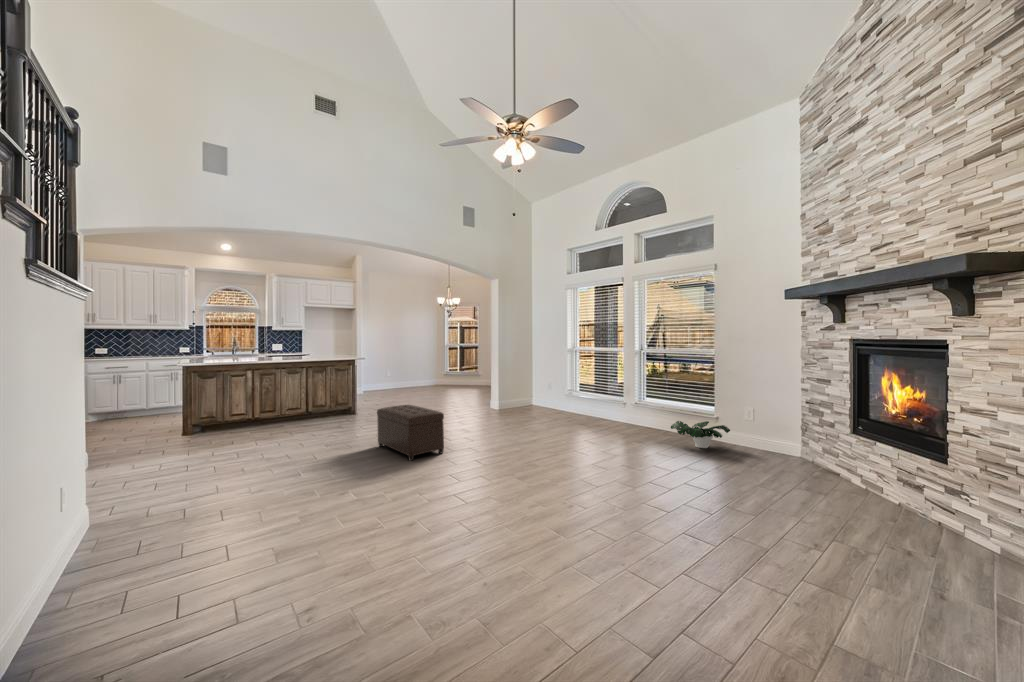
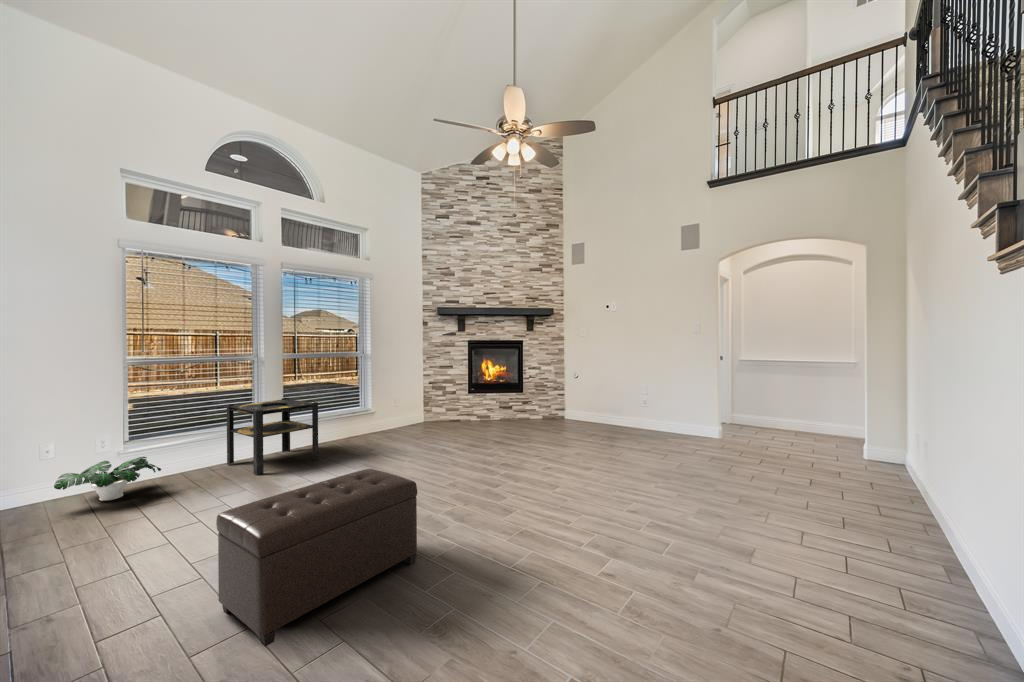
side table: none [567,382,629,434] -> present [227,398,318,475]
potted plant: present [671,421,730,448] -> present [54,457,161,501]

